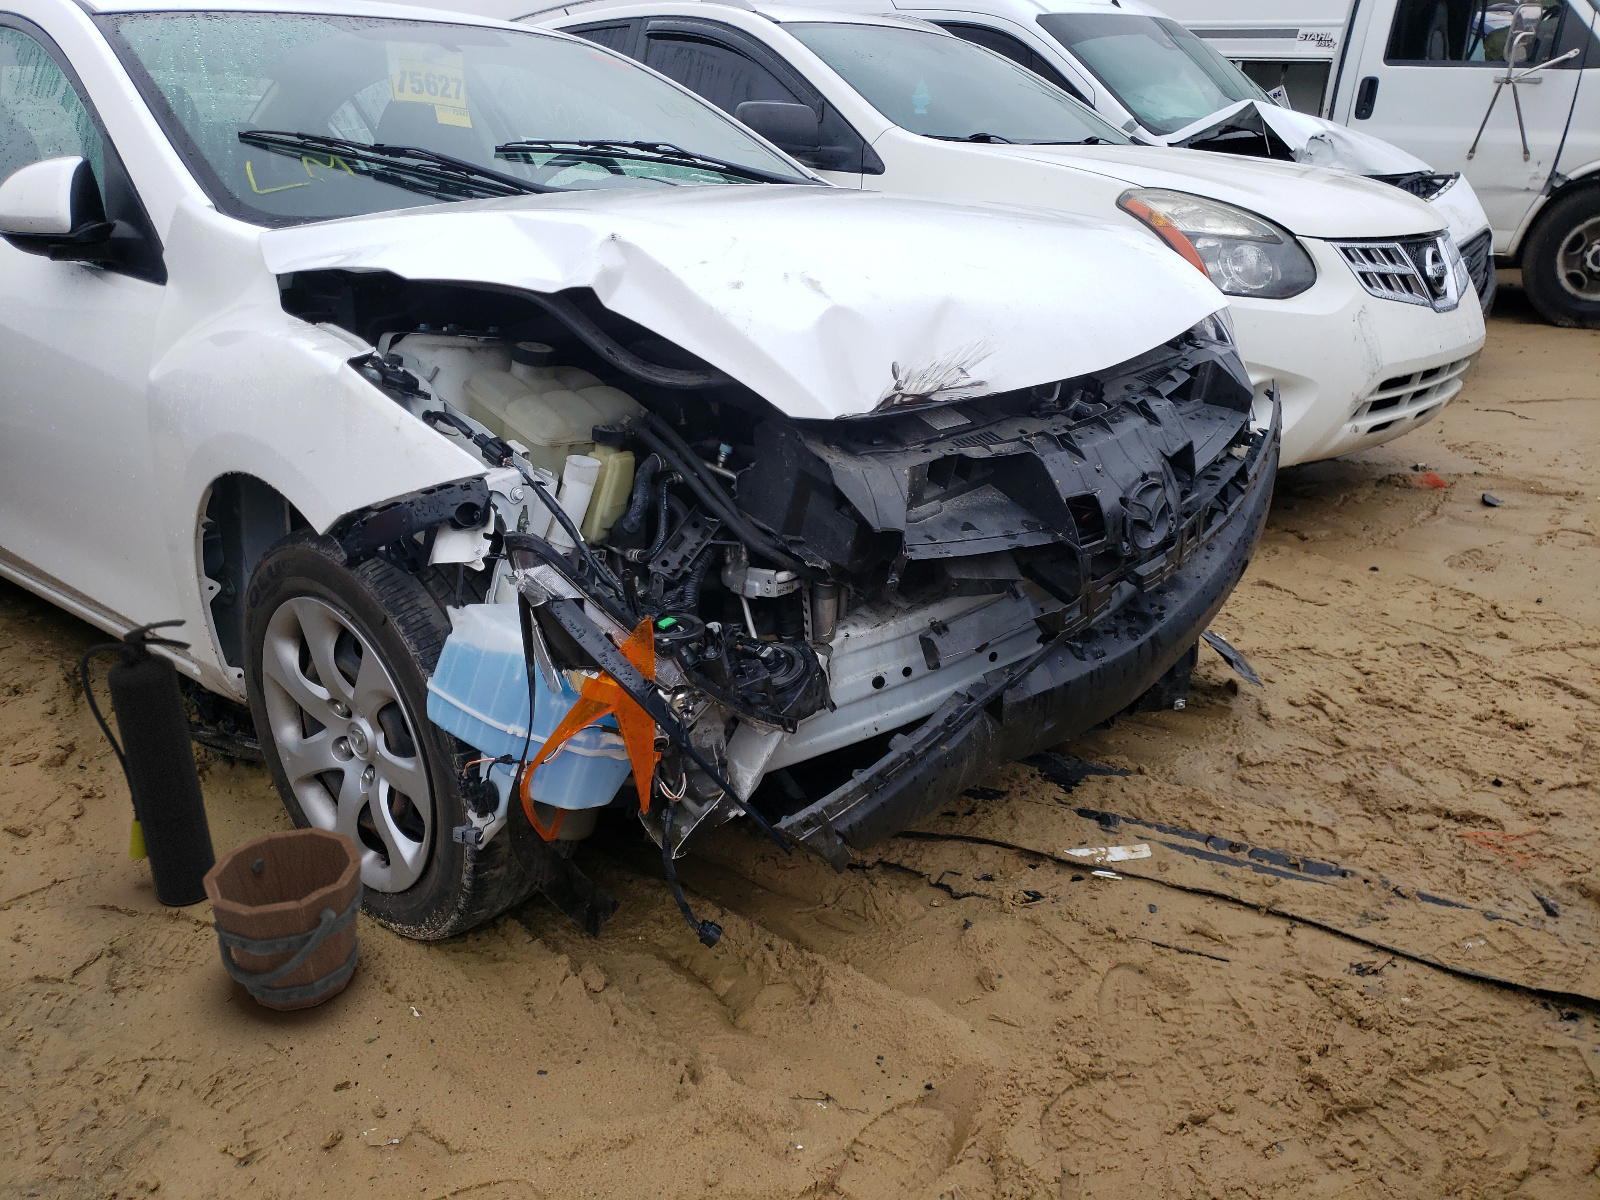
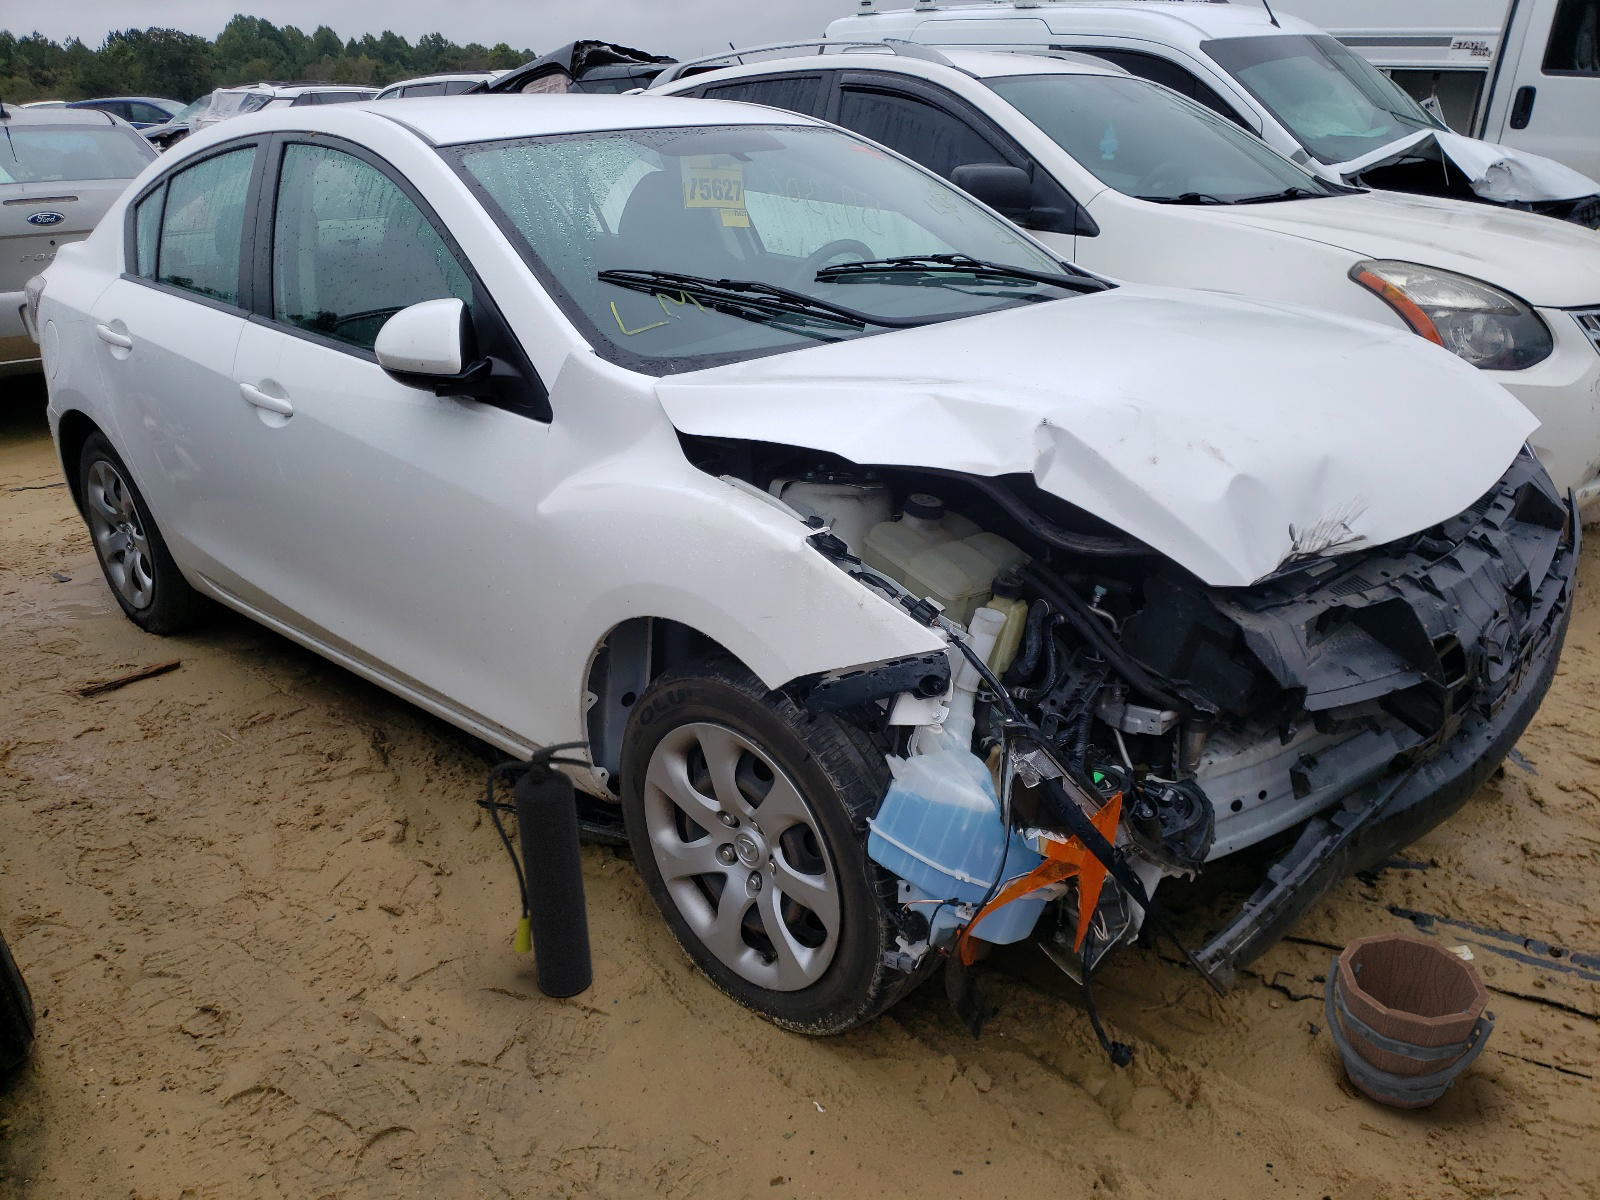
bucket: present [203,827,363,1011] -> present [1324,932,1495,1109]

